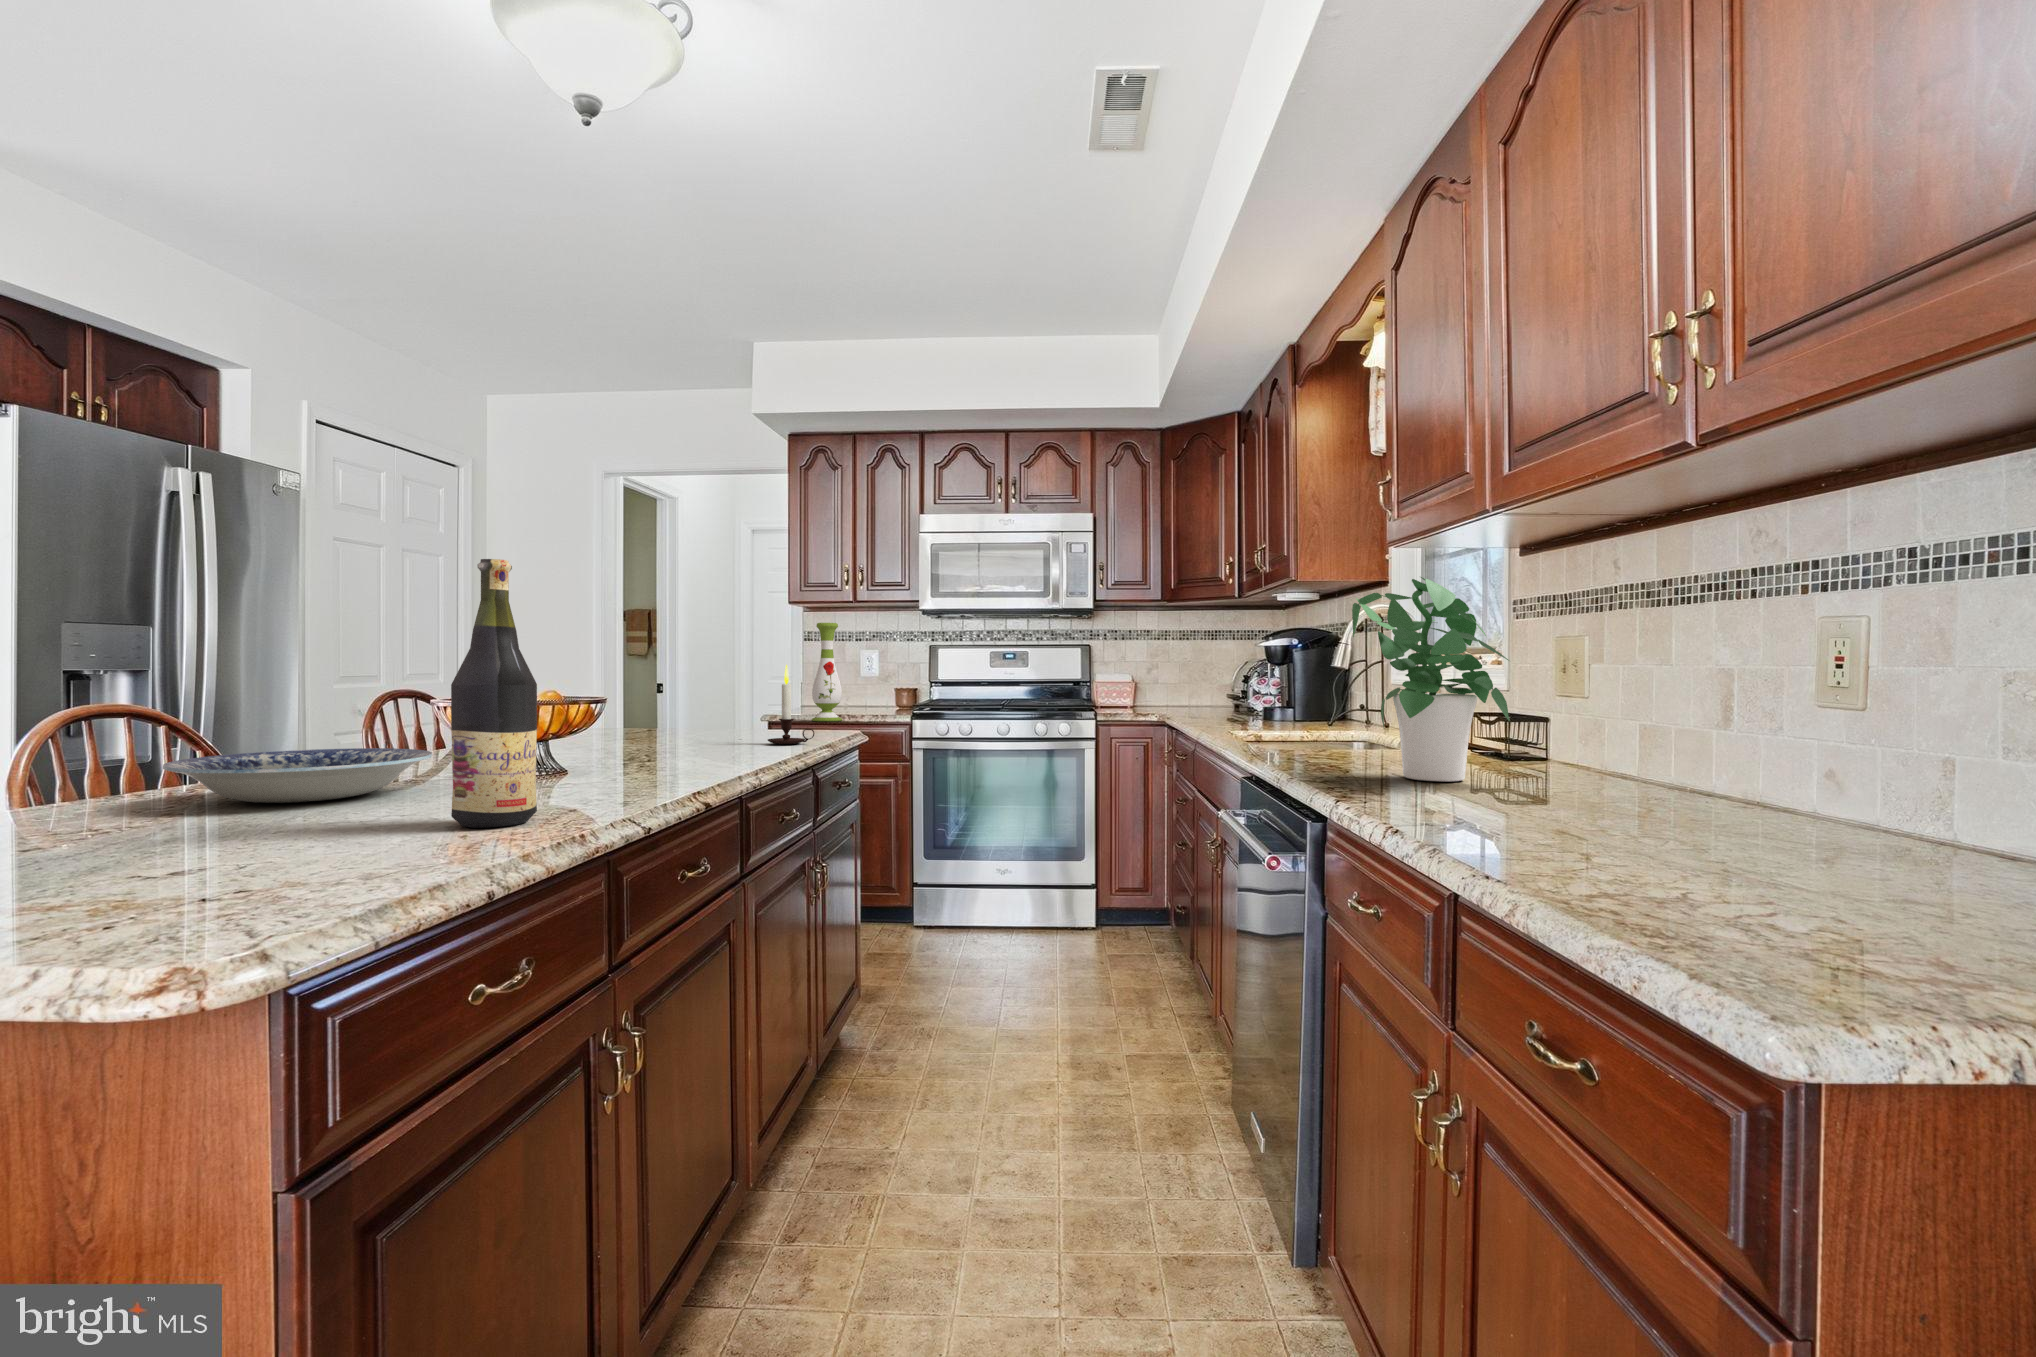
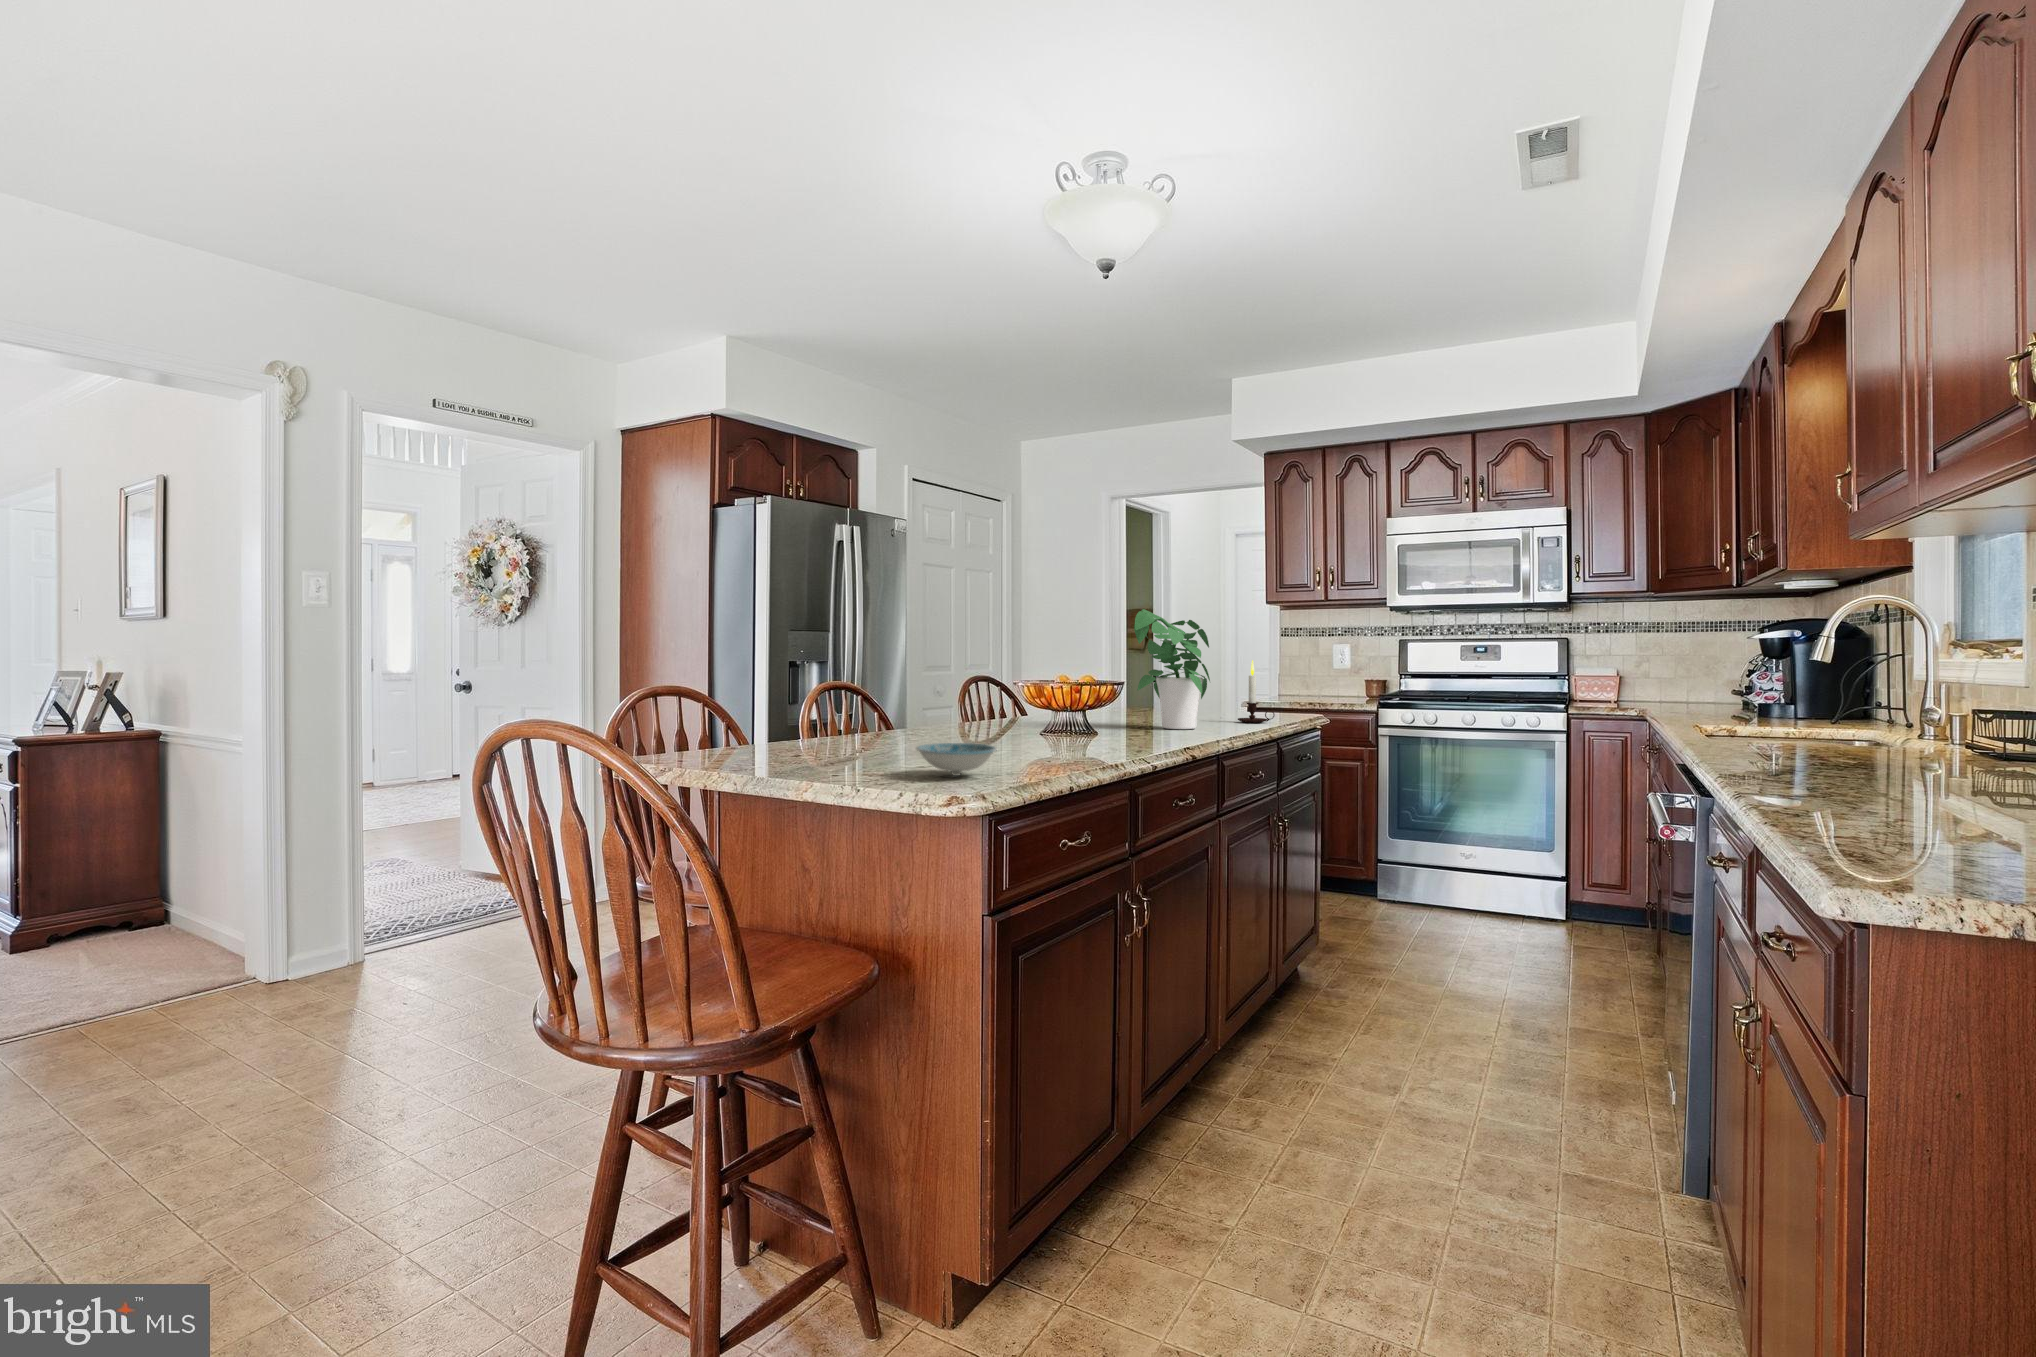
wine bottle: present [451,559,537,828] -> none [1042,601,1087,759]
potted plant: present [1352,577,1510,782] -> present [1134,609,1210,729]
vase: present [812,623,842,721] -> none [1280,623,1307,707]
plate: present [163,748,432,803] -> none [899,713,1024,742]
ceramic bowl: none [113,819,330,892] -> present [916,743,997,776]

